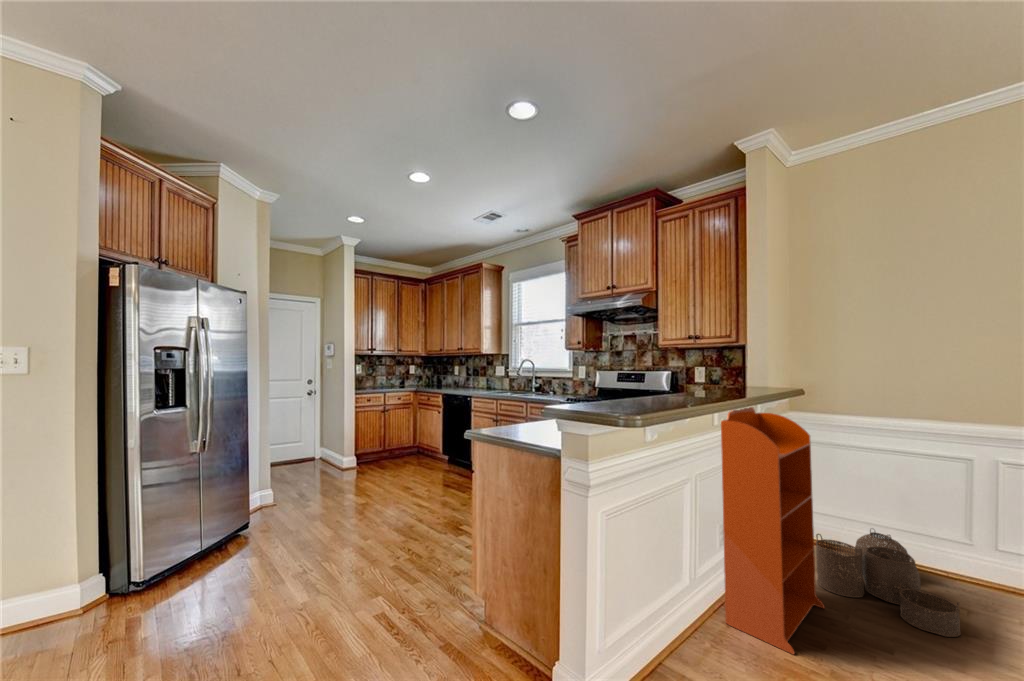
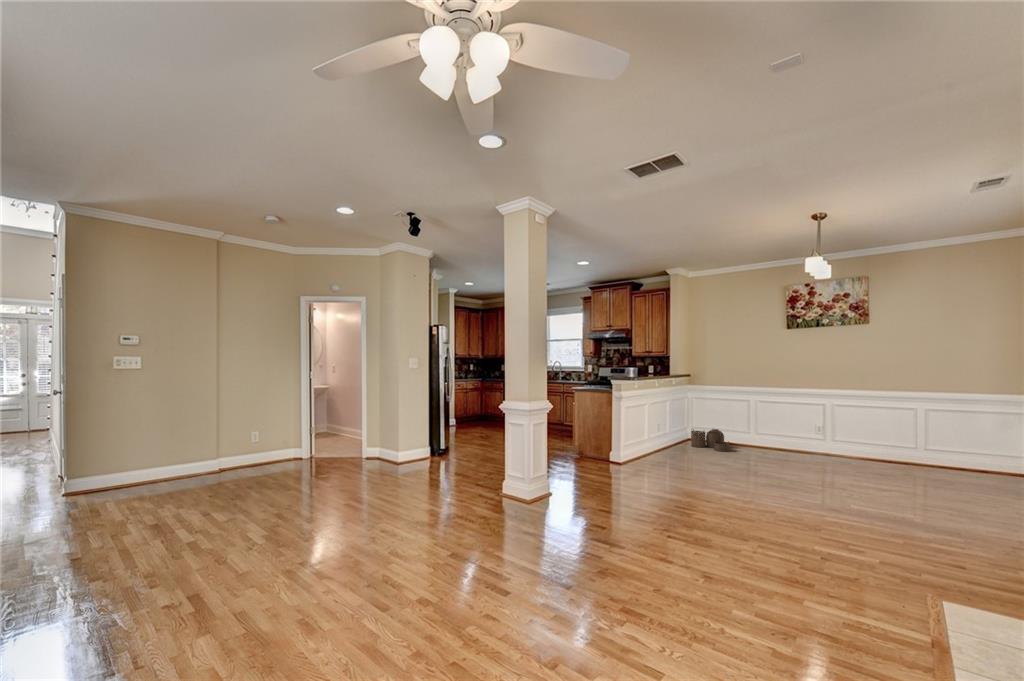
bookcase: present [721,407,825,654] -> none [657,379,691,455]

